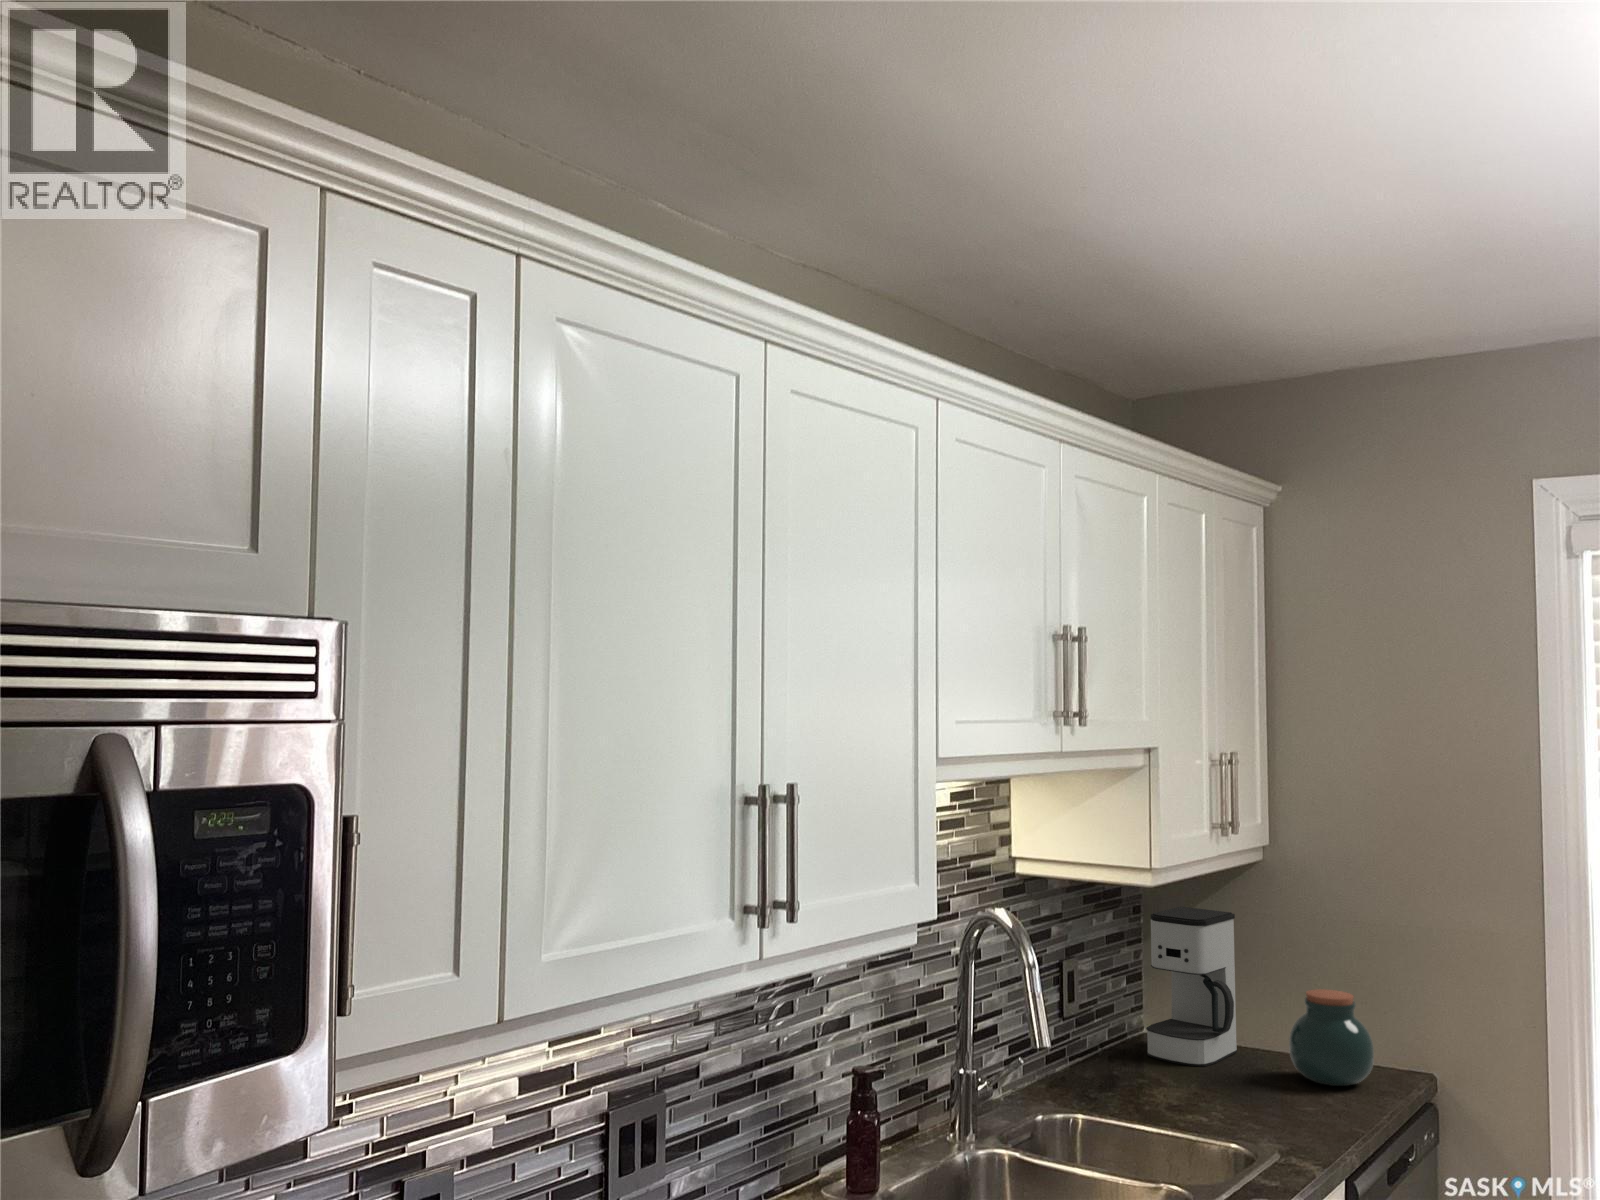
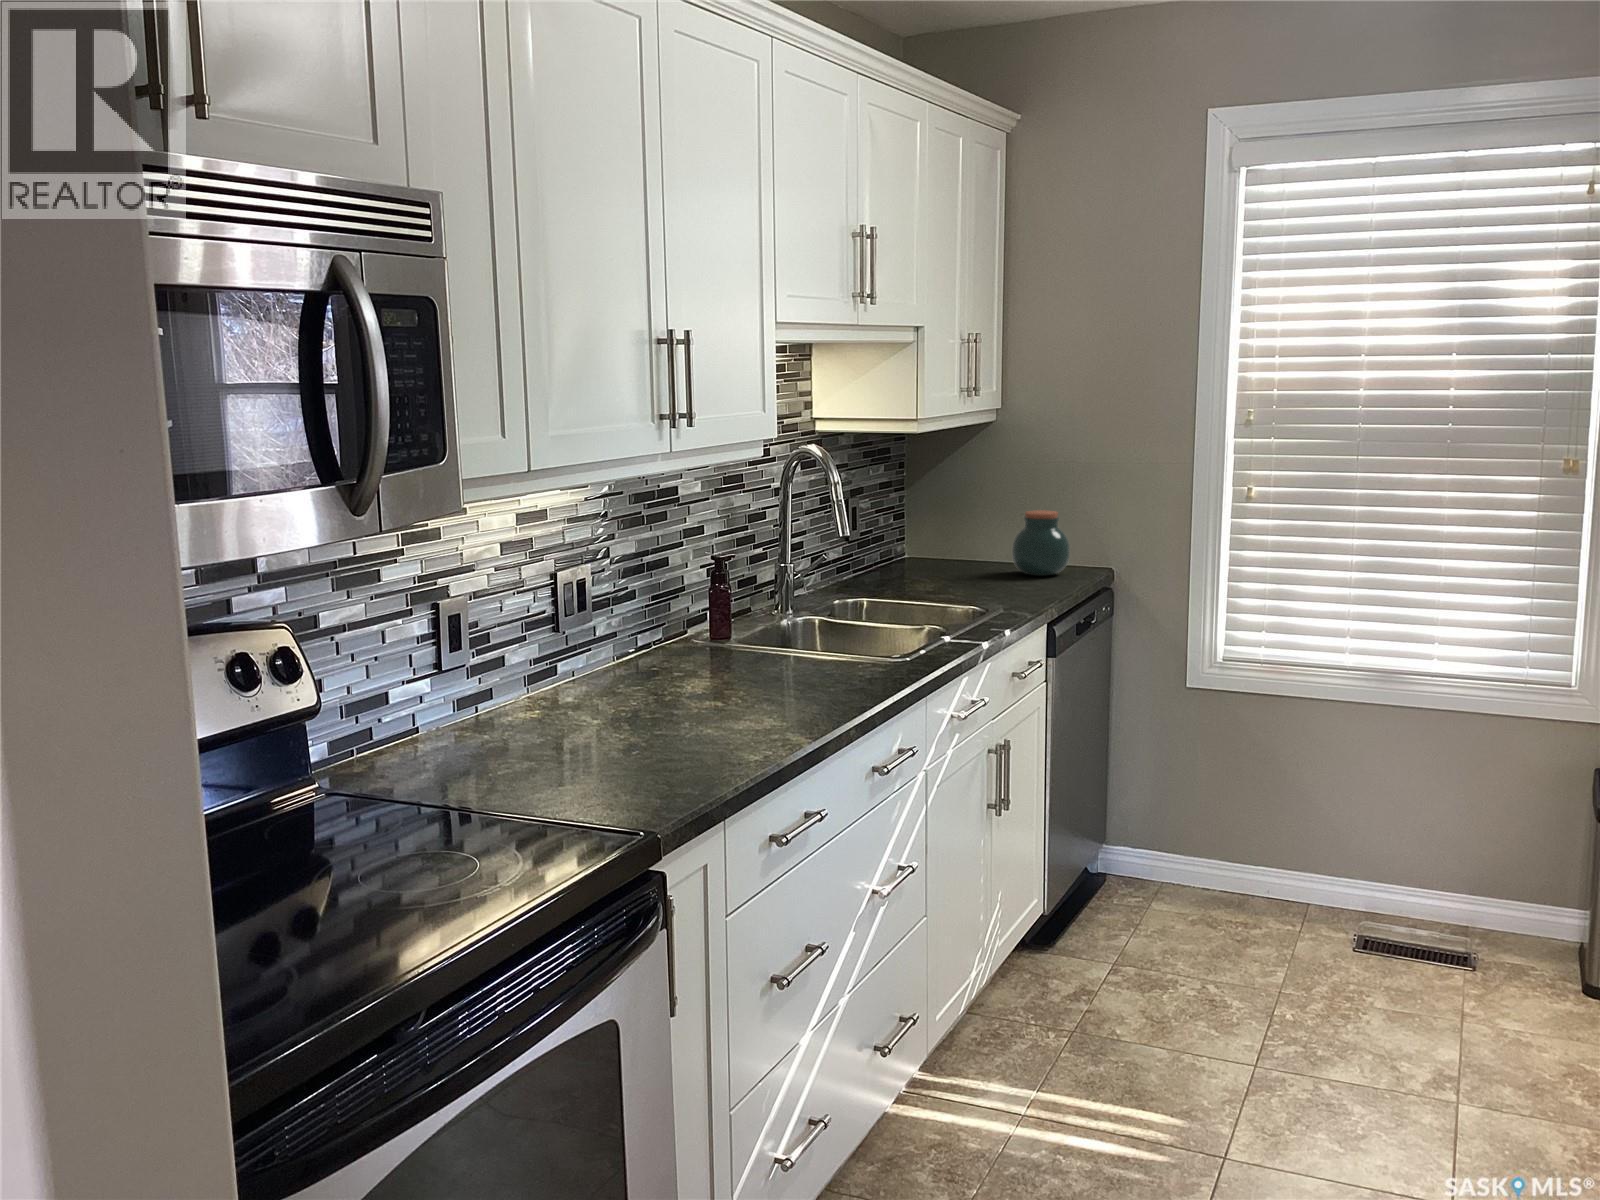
coffee maker: present [1146,907,1237,1066] -> none [909,460,976,573]

